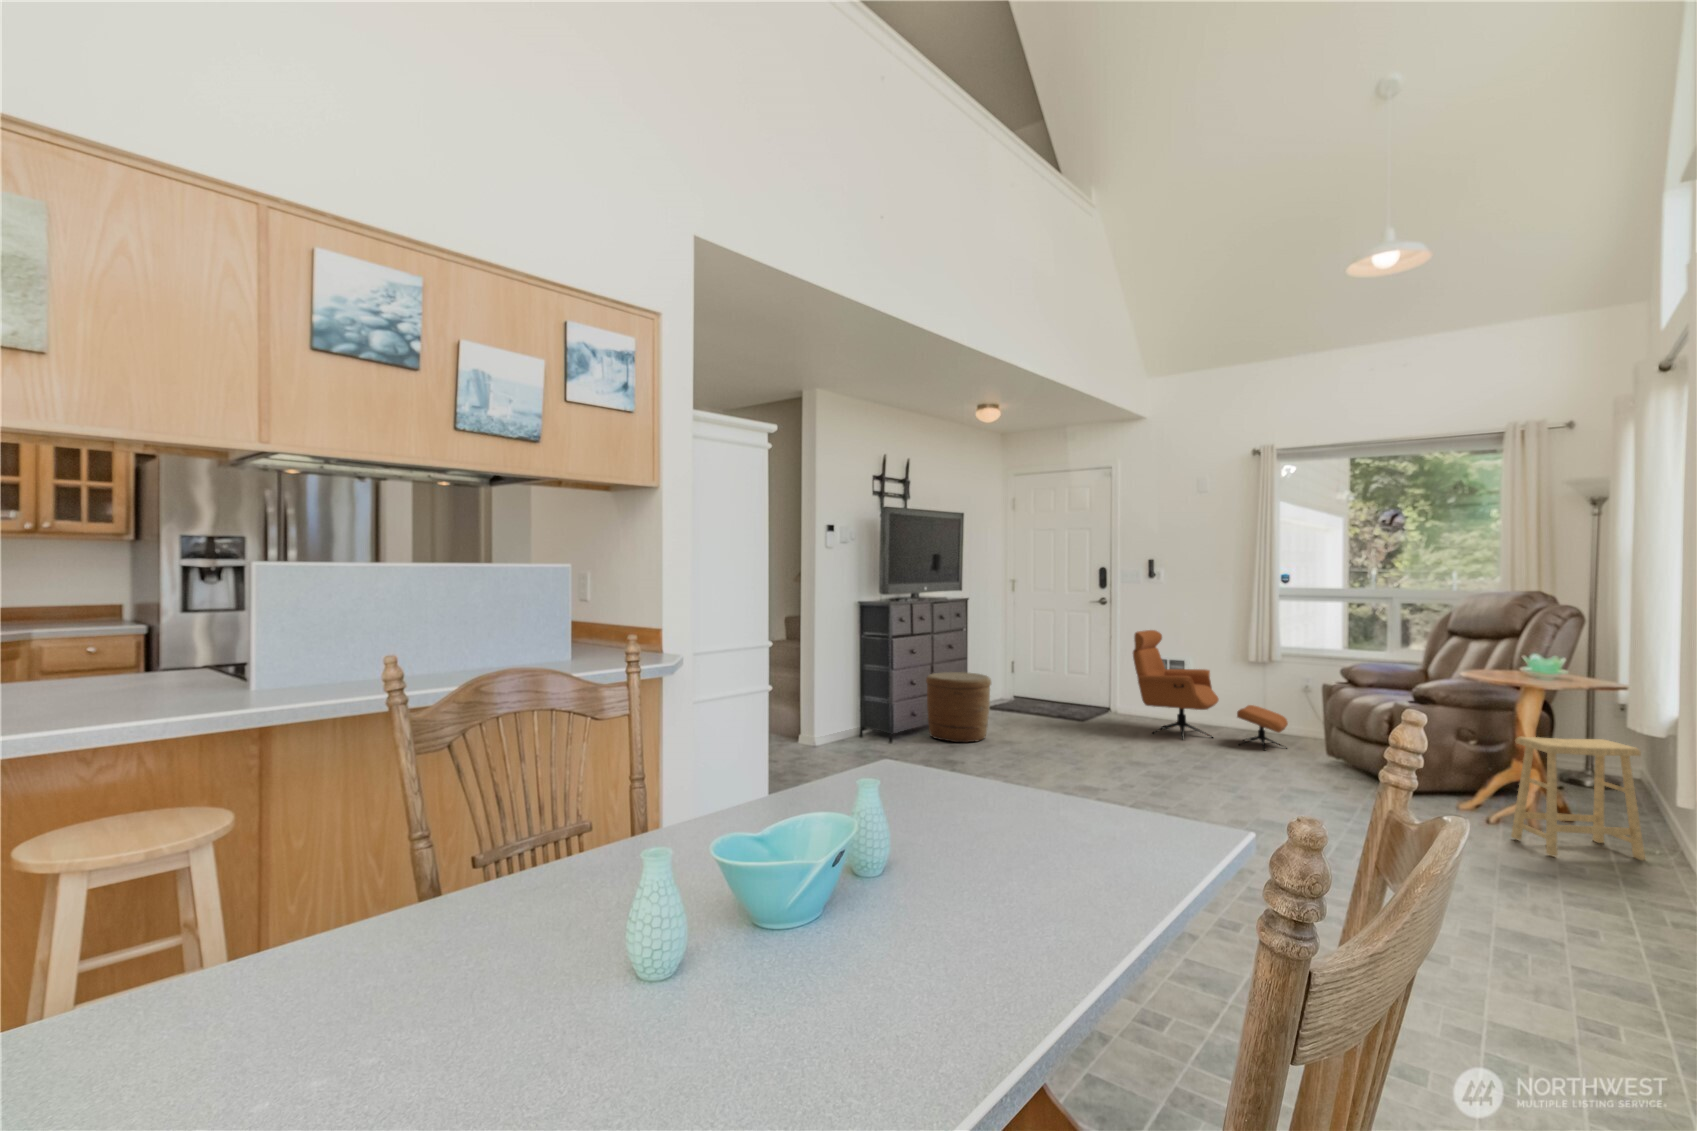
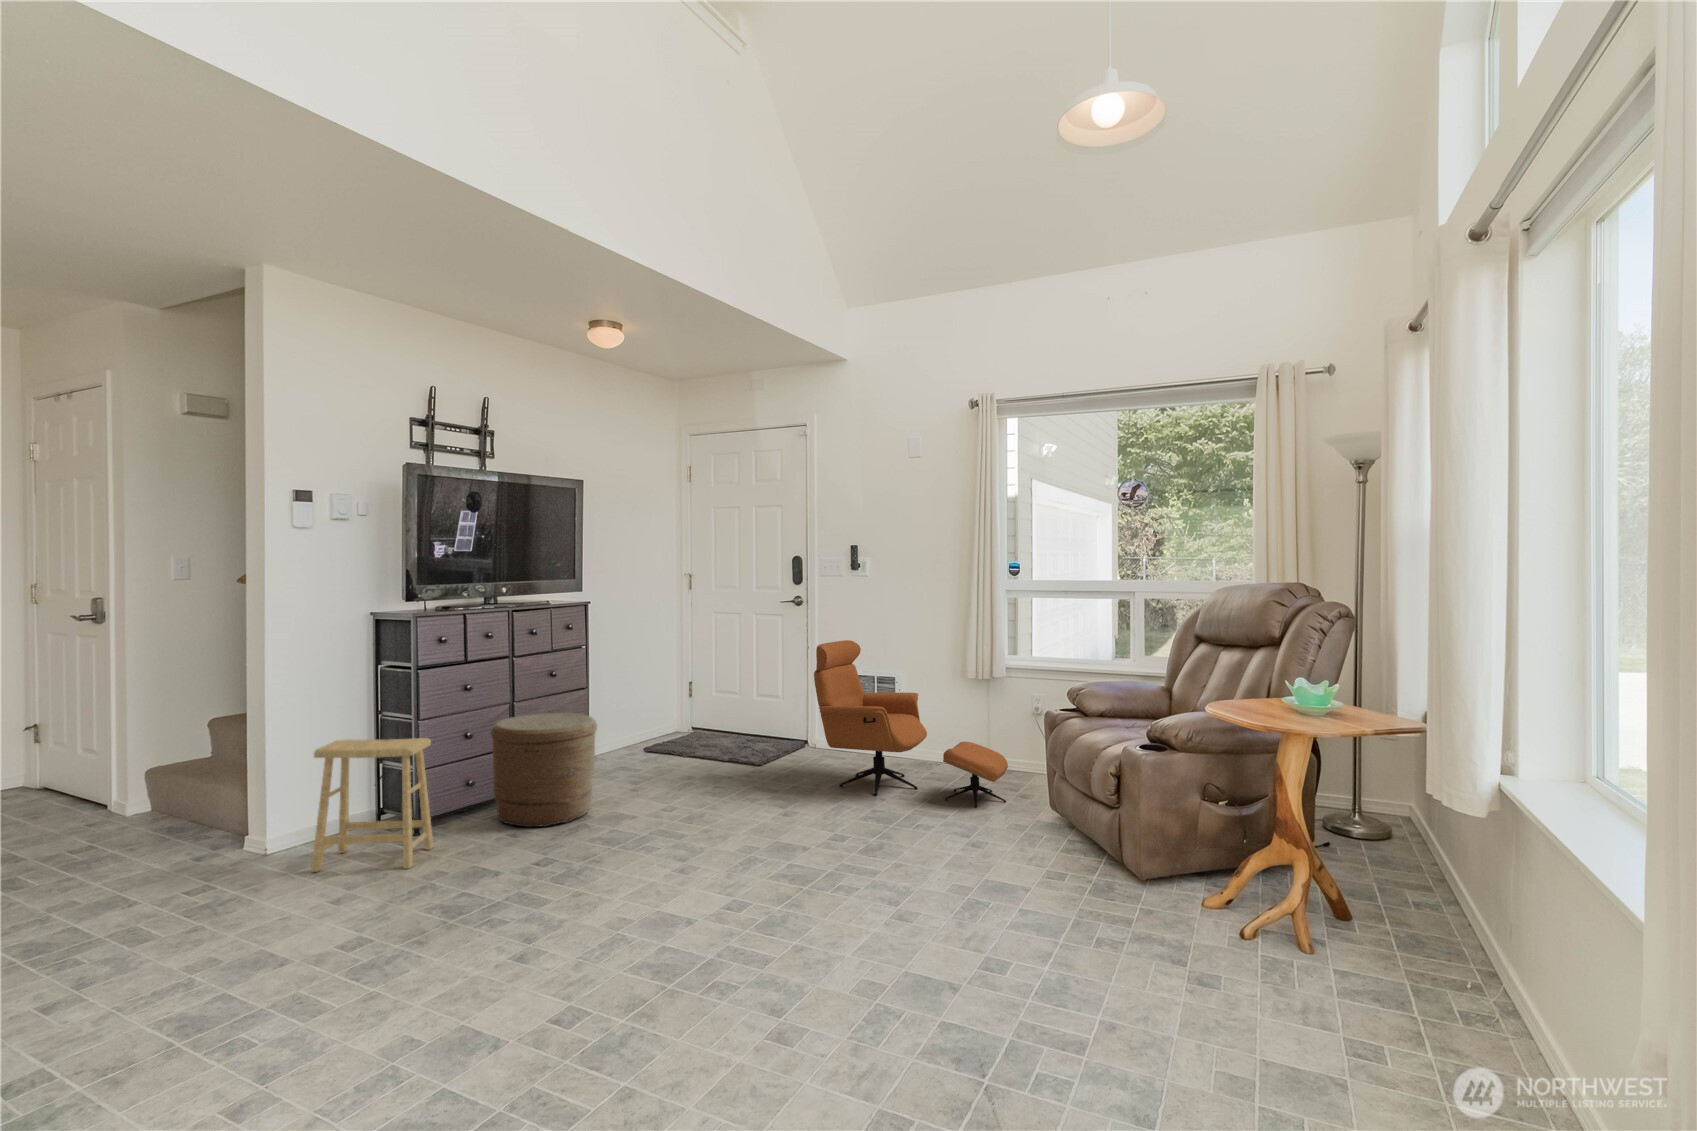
footstool: present [1511,736,1645,860] -> present [311,738,433,872]

